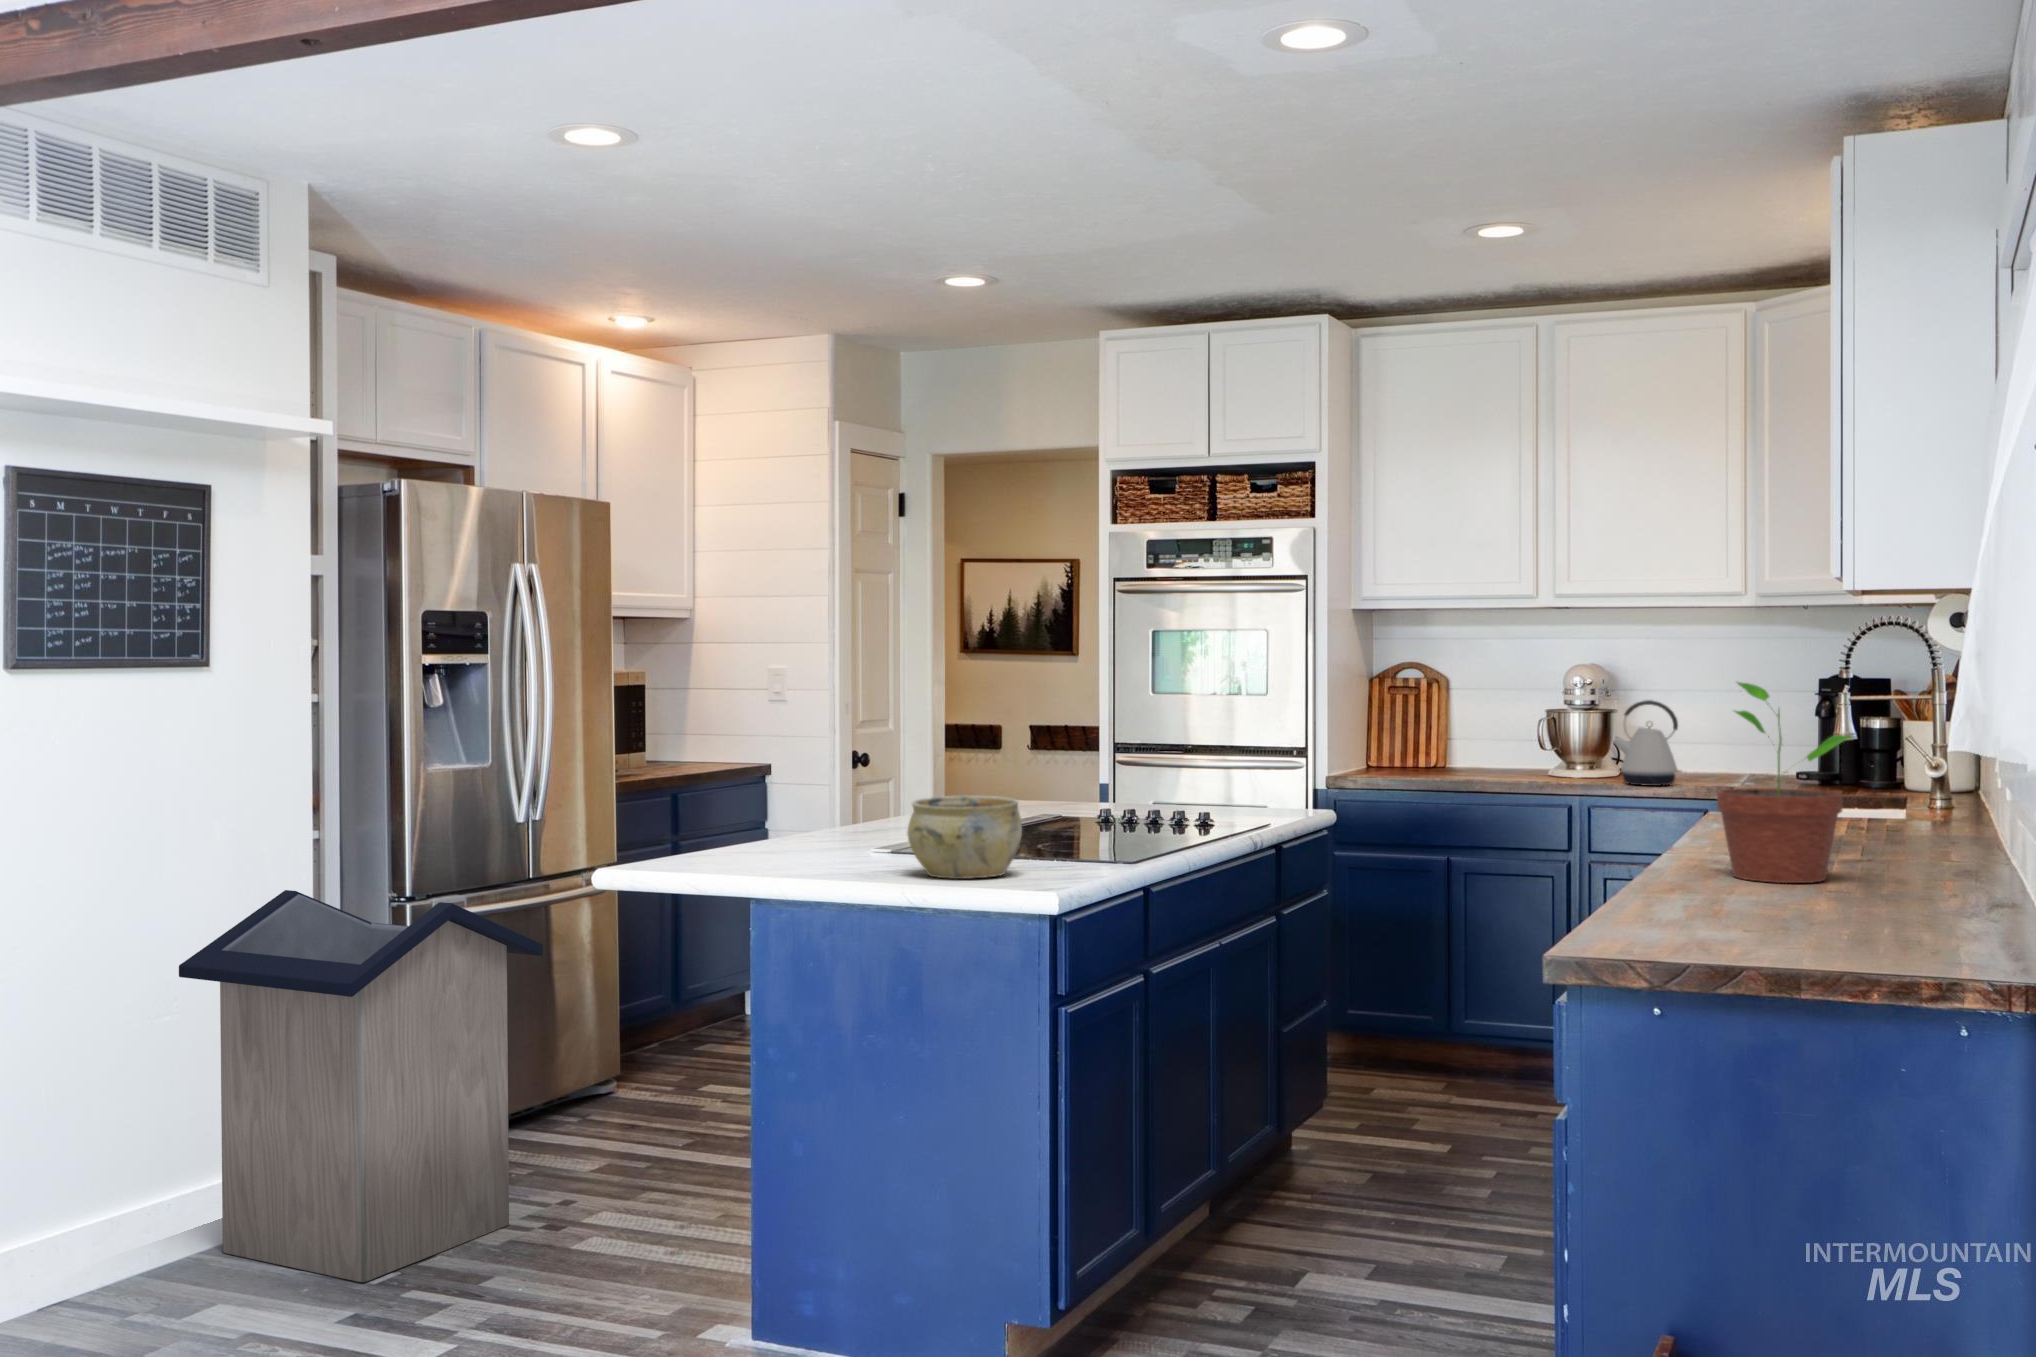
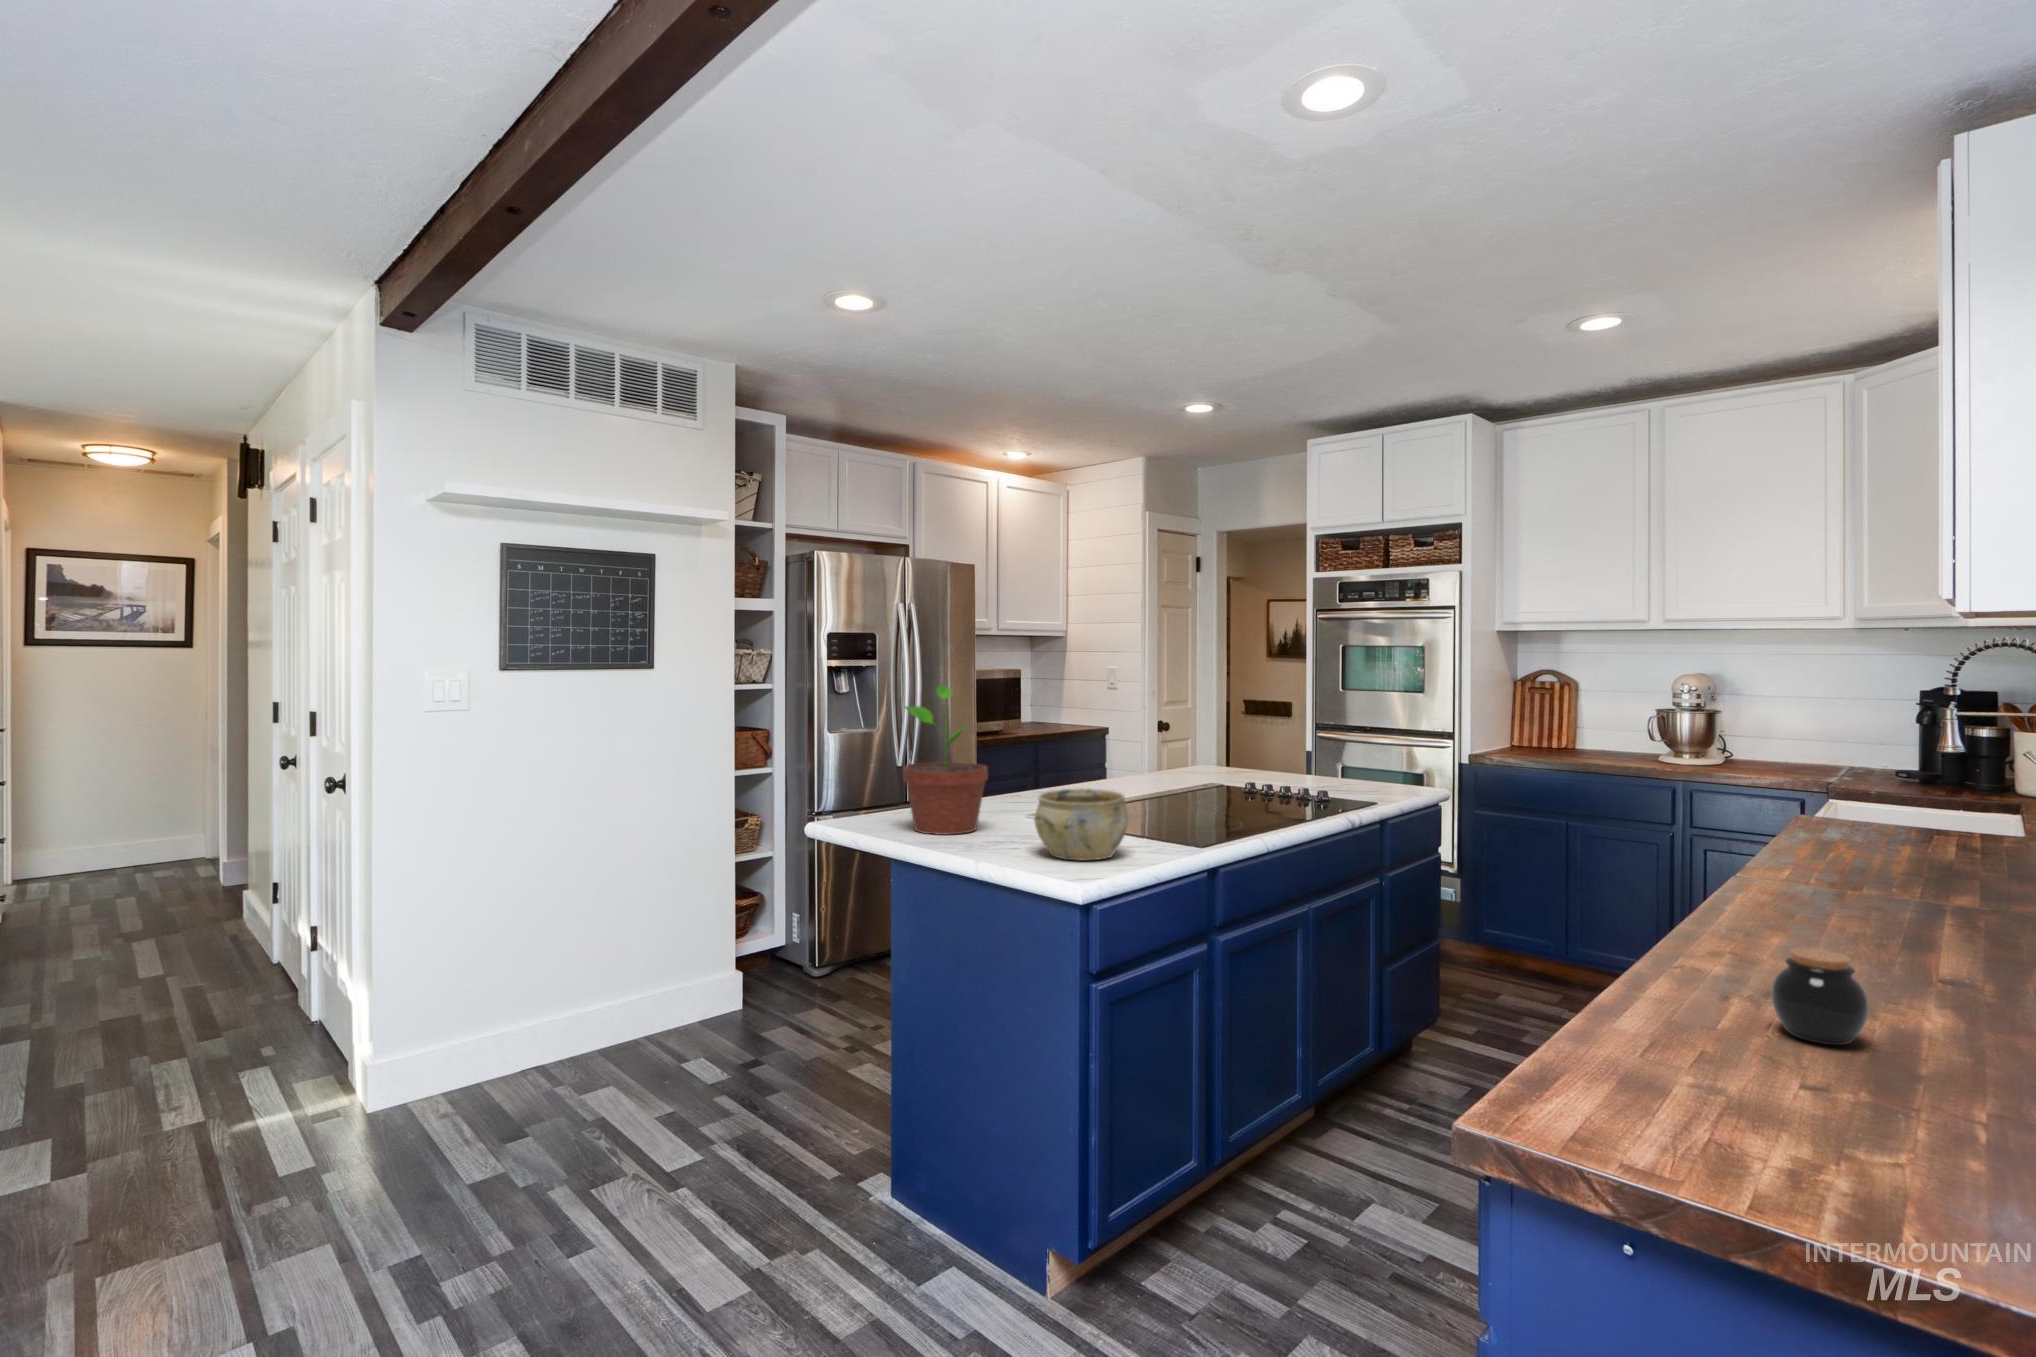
potted plant: present [1717,682,1853,883] -> present [903,685,988,835]
kettle: present [1613,700,1682,786] -> none [1717,707,1783,777]
jar: none [1703,873,1776,951] -> present [1771,948,1869,1045]
trash can: present [179,890,543,1282] -> none [626,816,857,1089]

